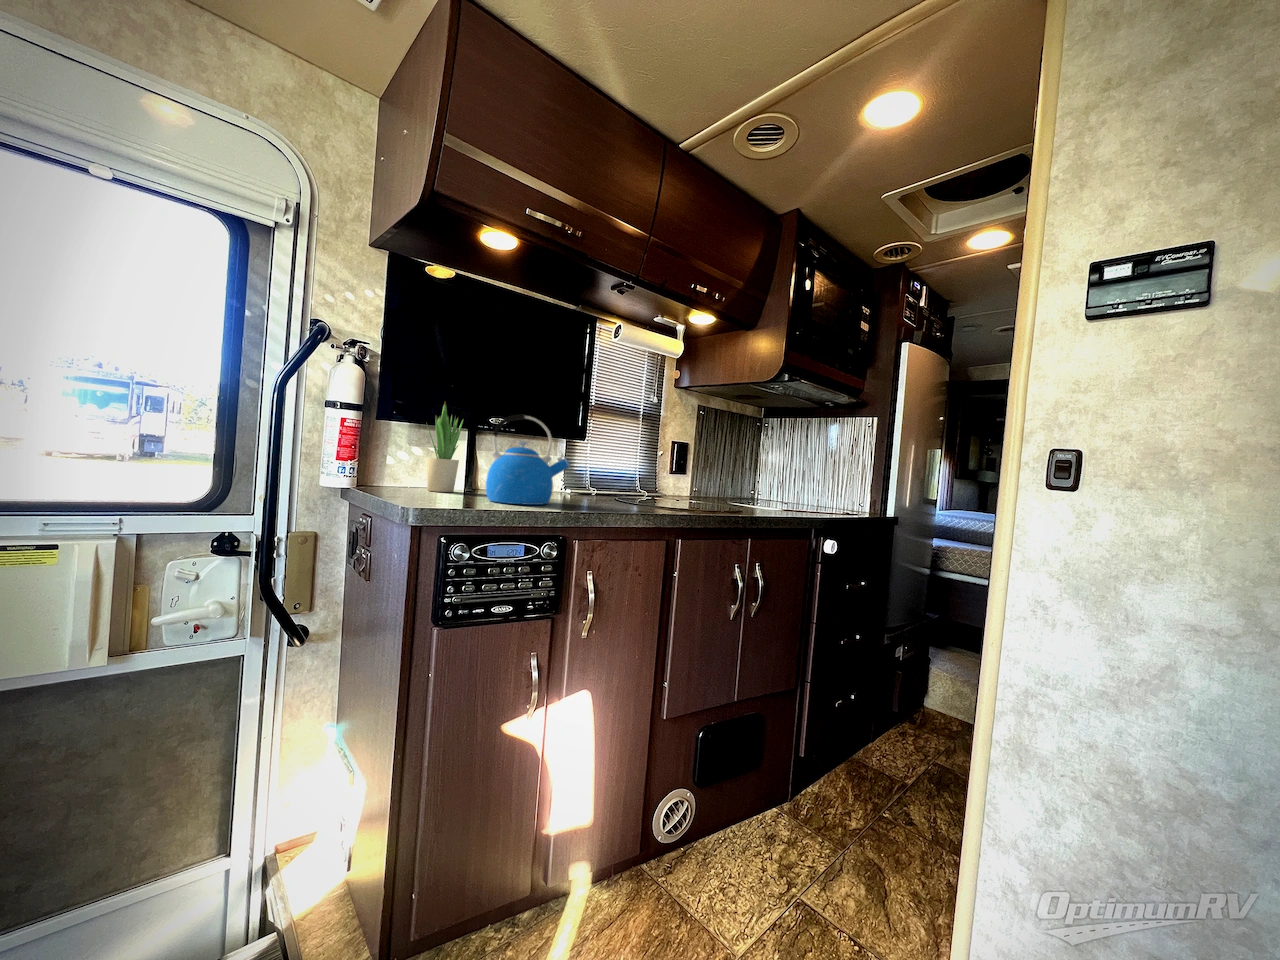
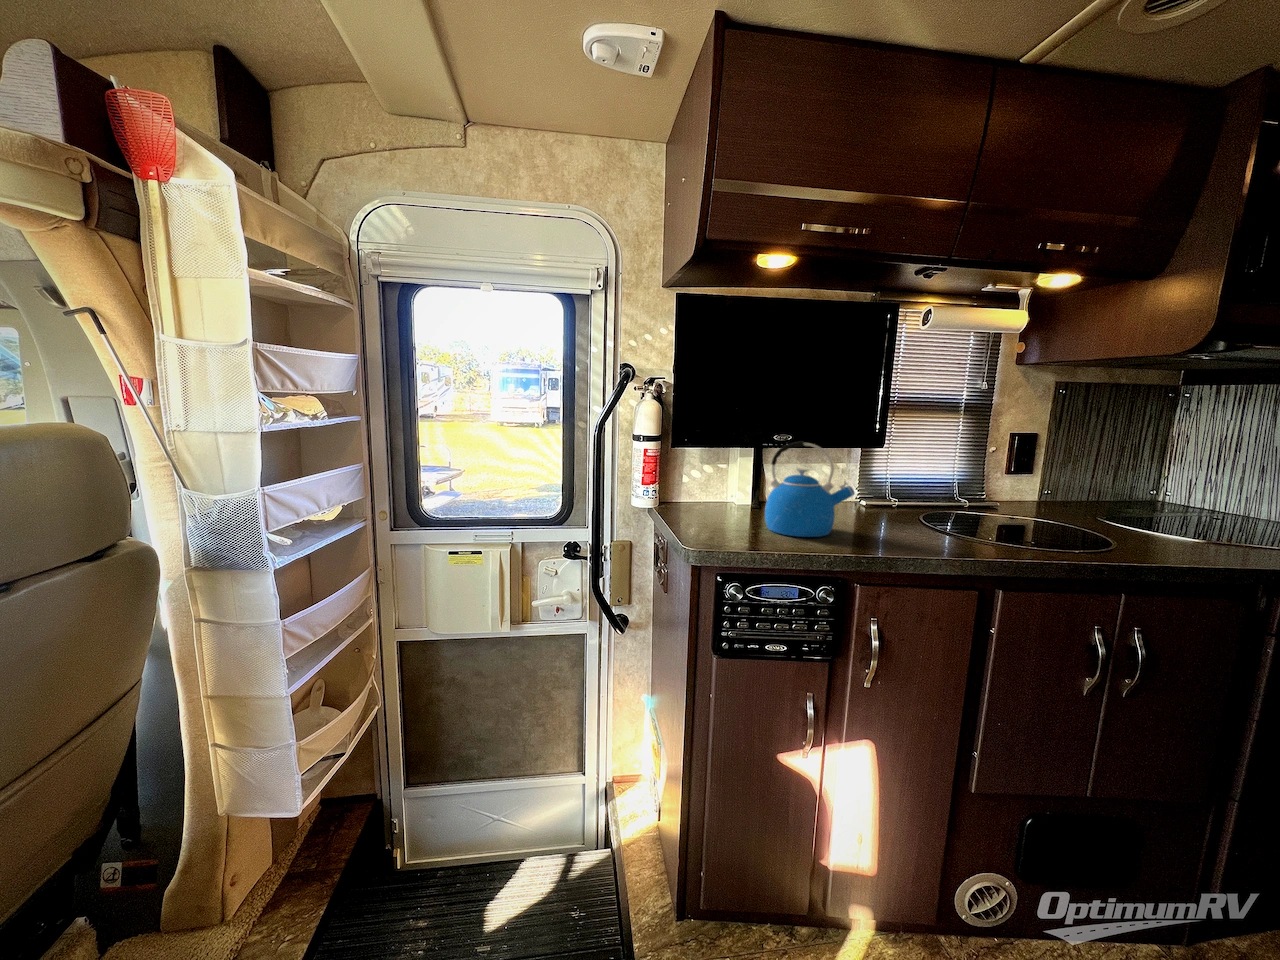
potted plant: present [426,402,463,492] -> none [713,425,747,512]

